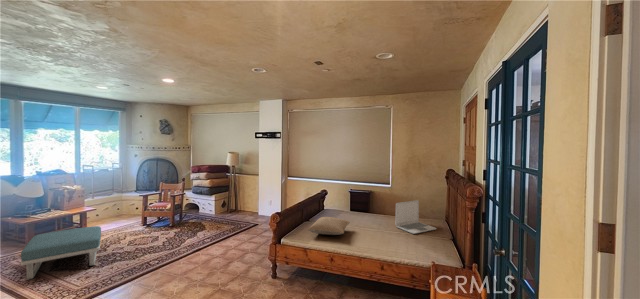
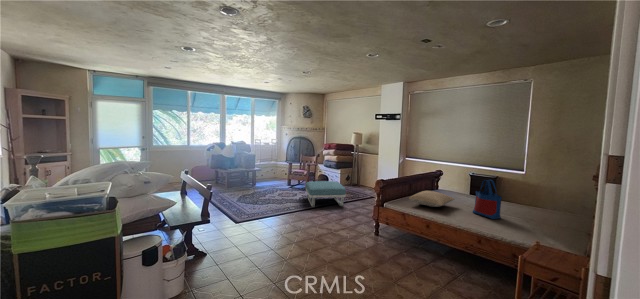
laptop: present [395,200,436,234] -> none [511,186,567,221]
tote bag: none [368,201,394,240] -> present [473,180,502,219]
footstool: present [20,226,101,279] -> present [306,181,346,207]

